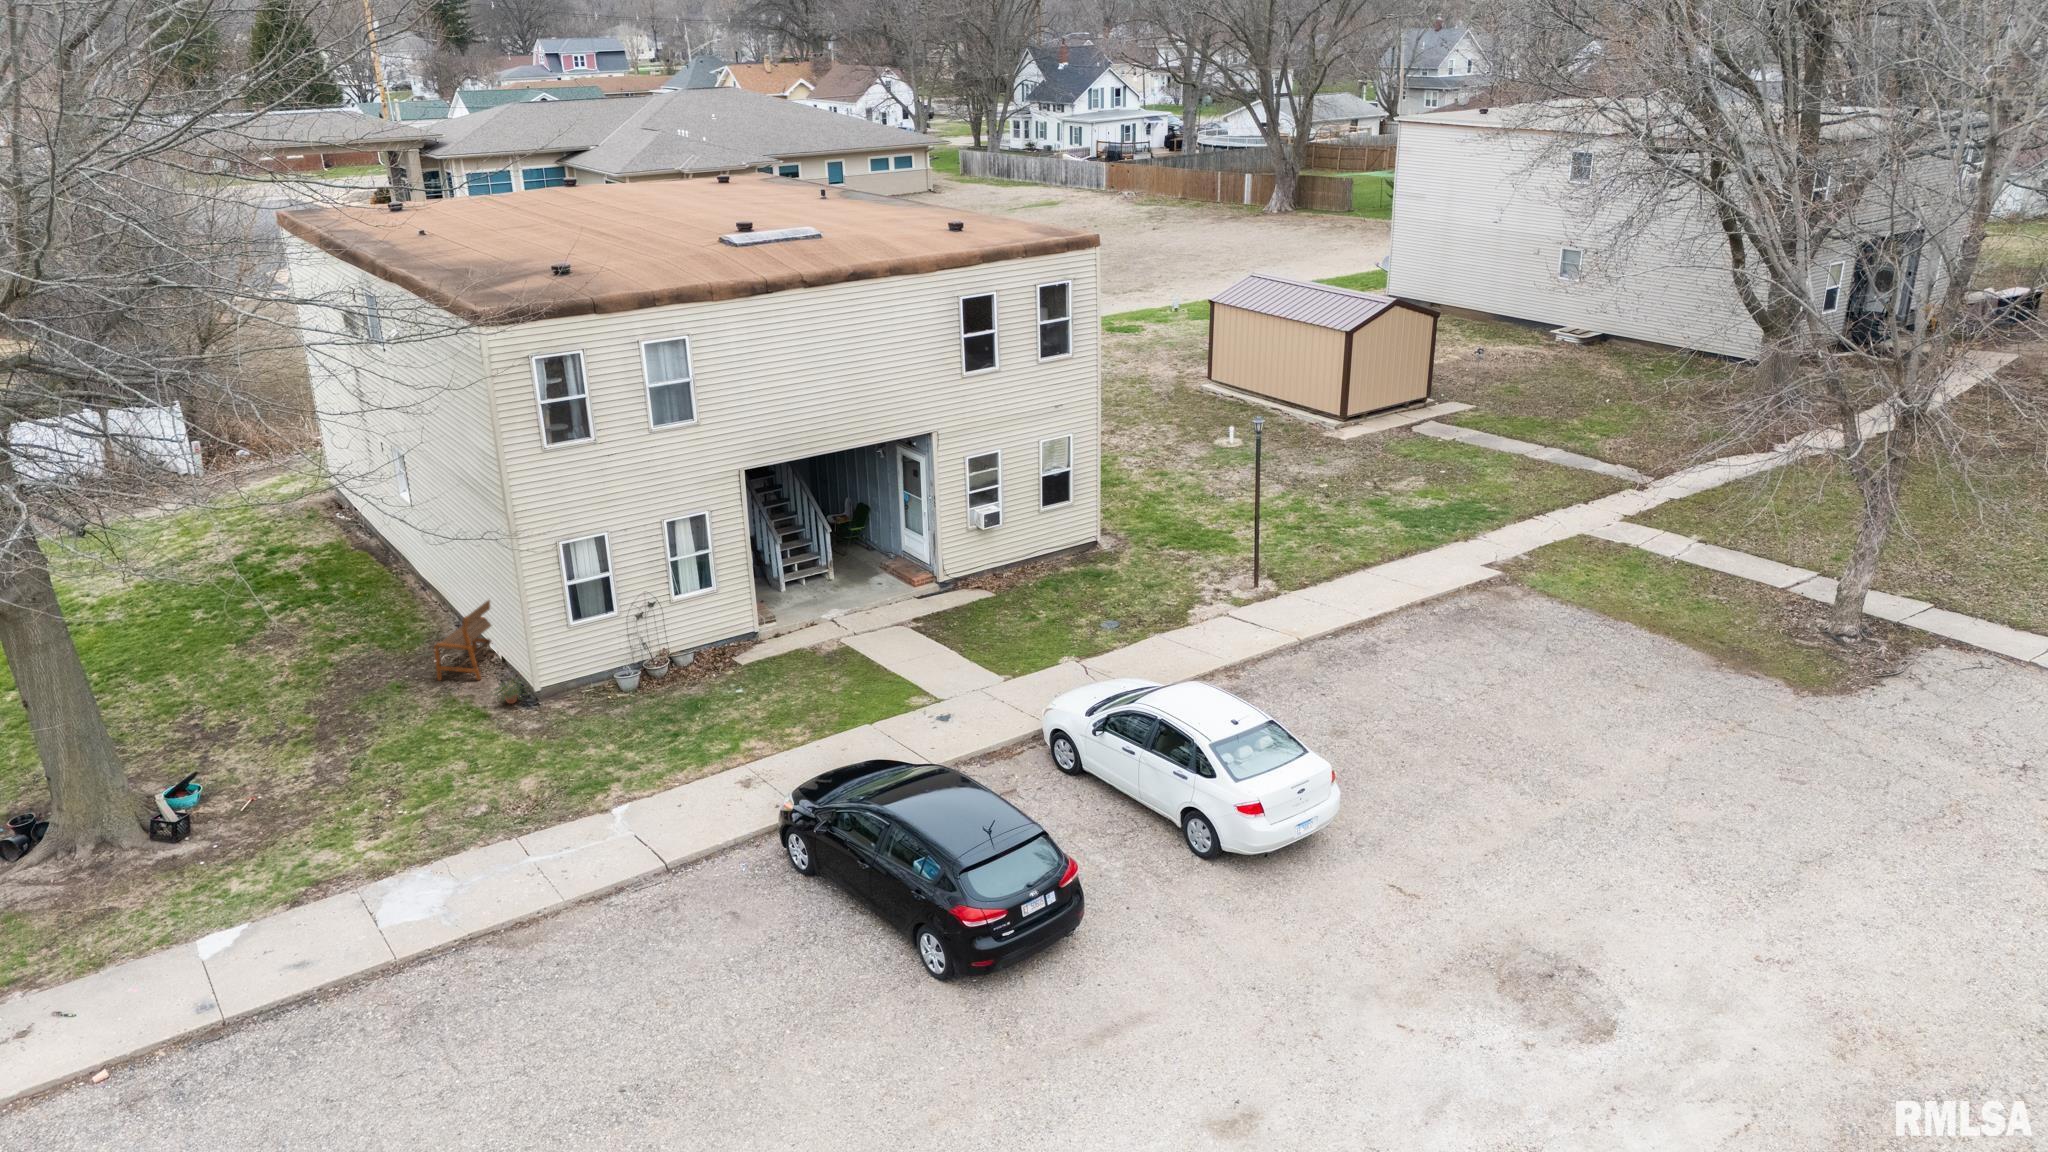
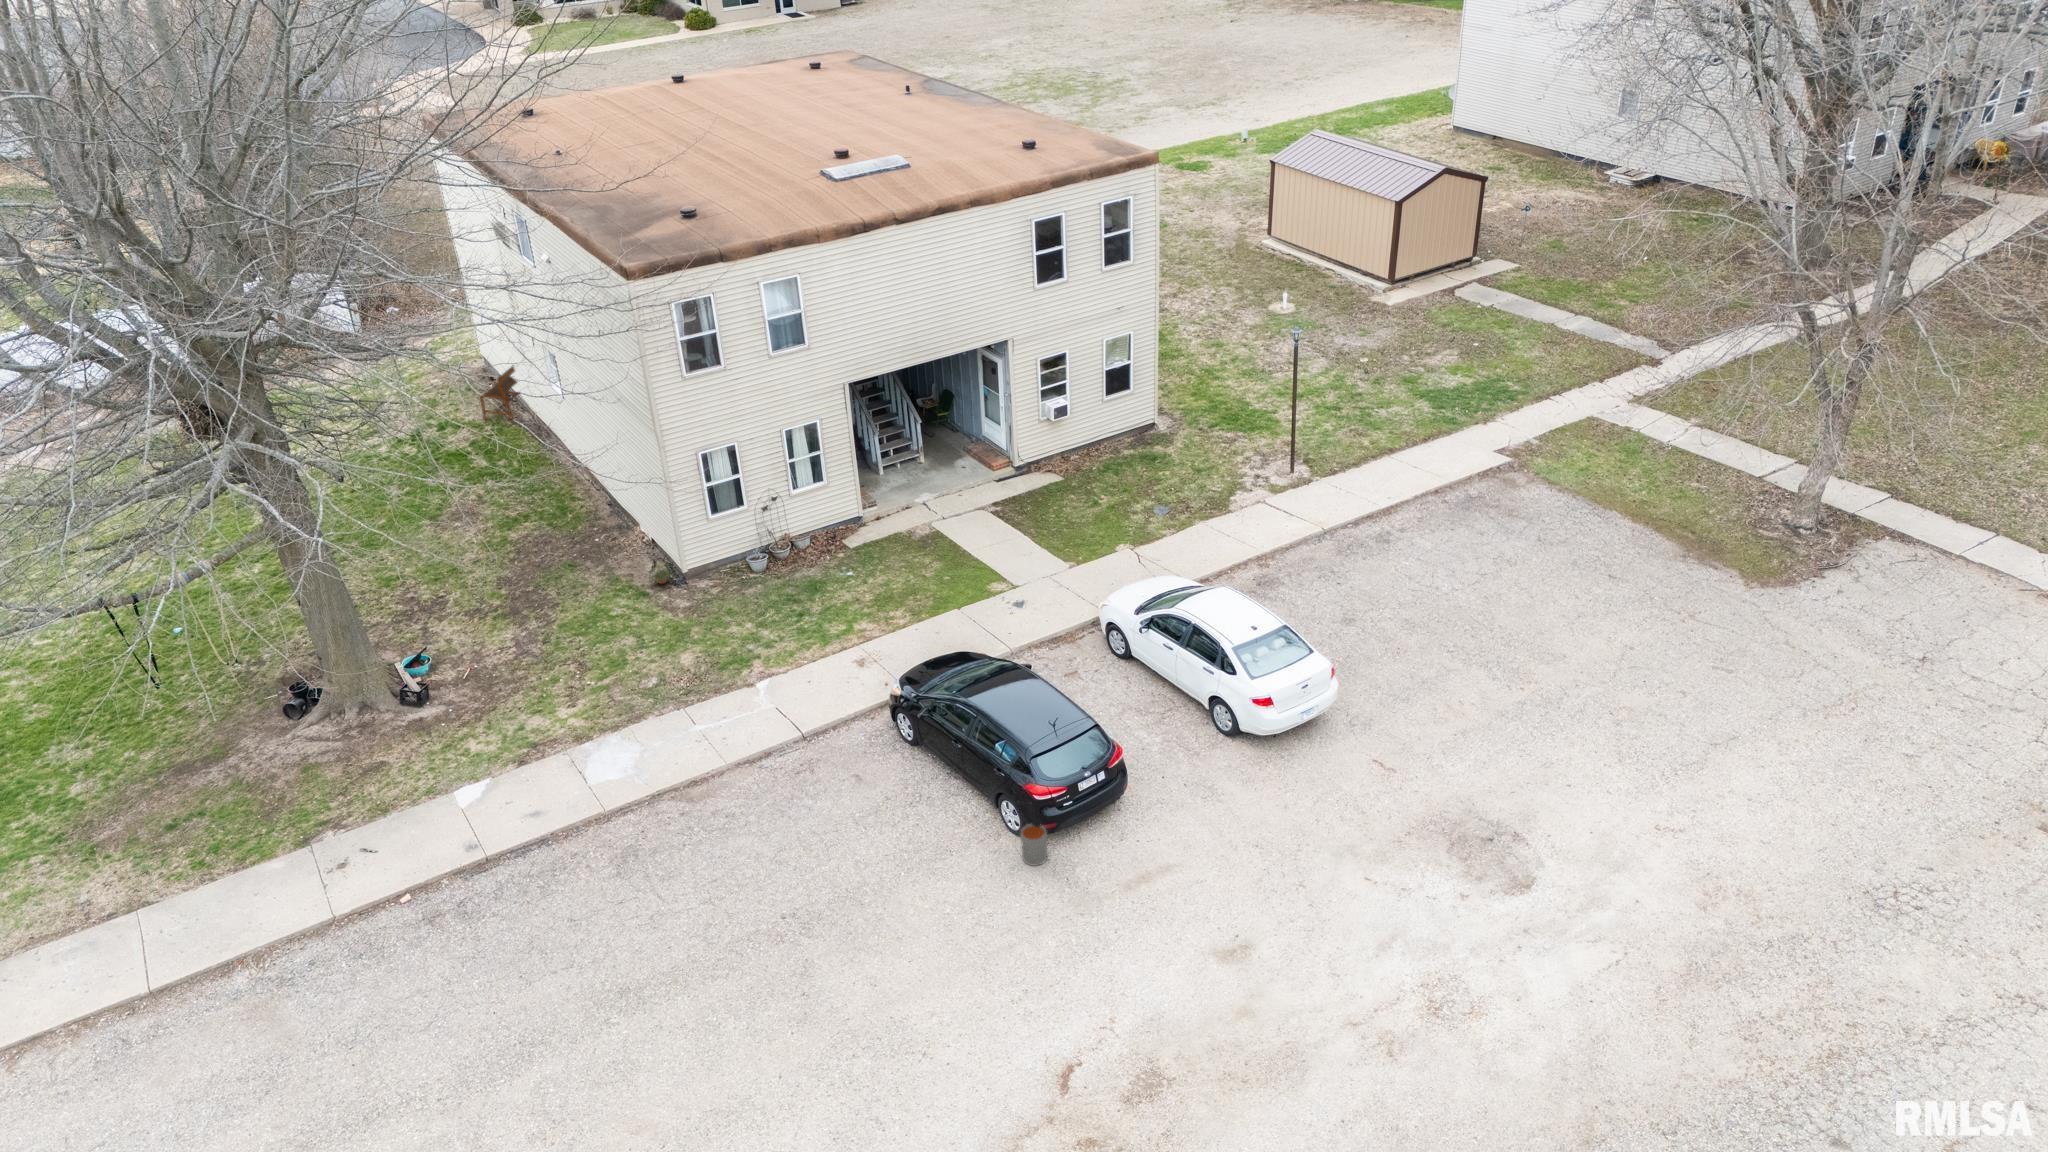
bench: present [434,600,491,680] -> present [480,366,519,420]
bucket: none [937,960,986,1017] -> present [1020,824,1048,866]

